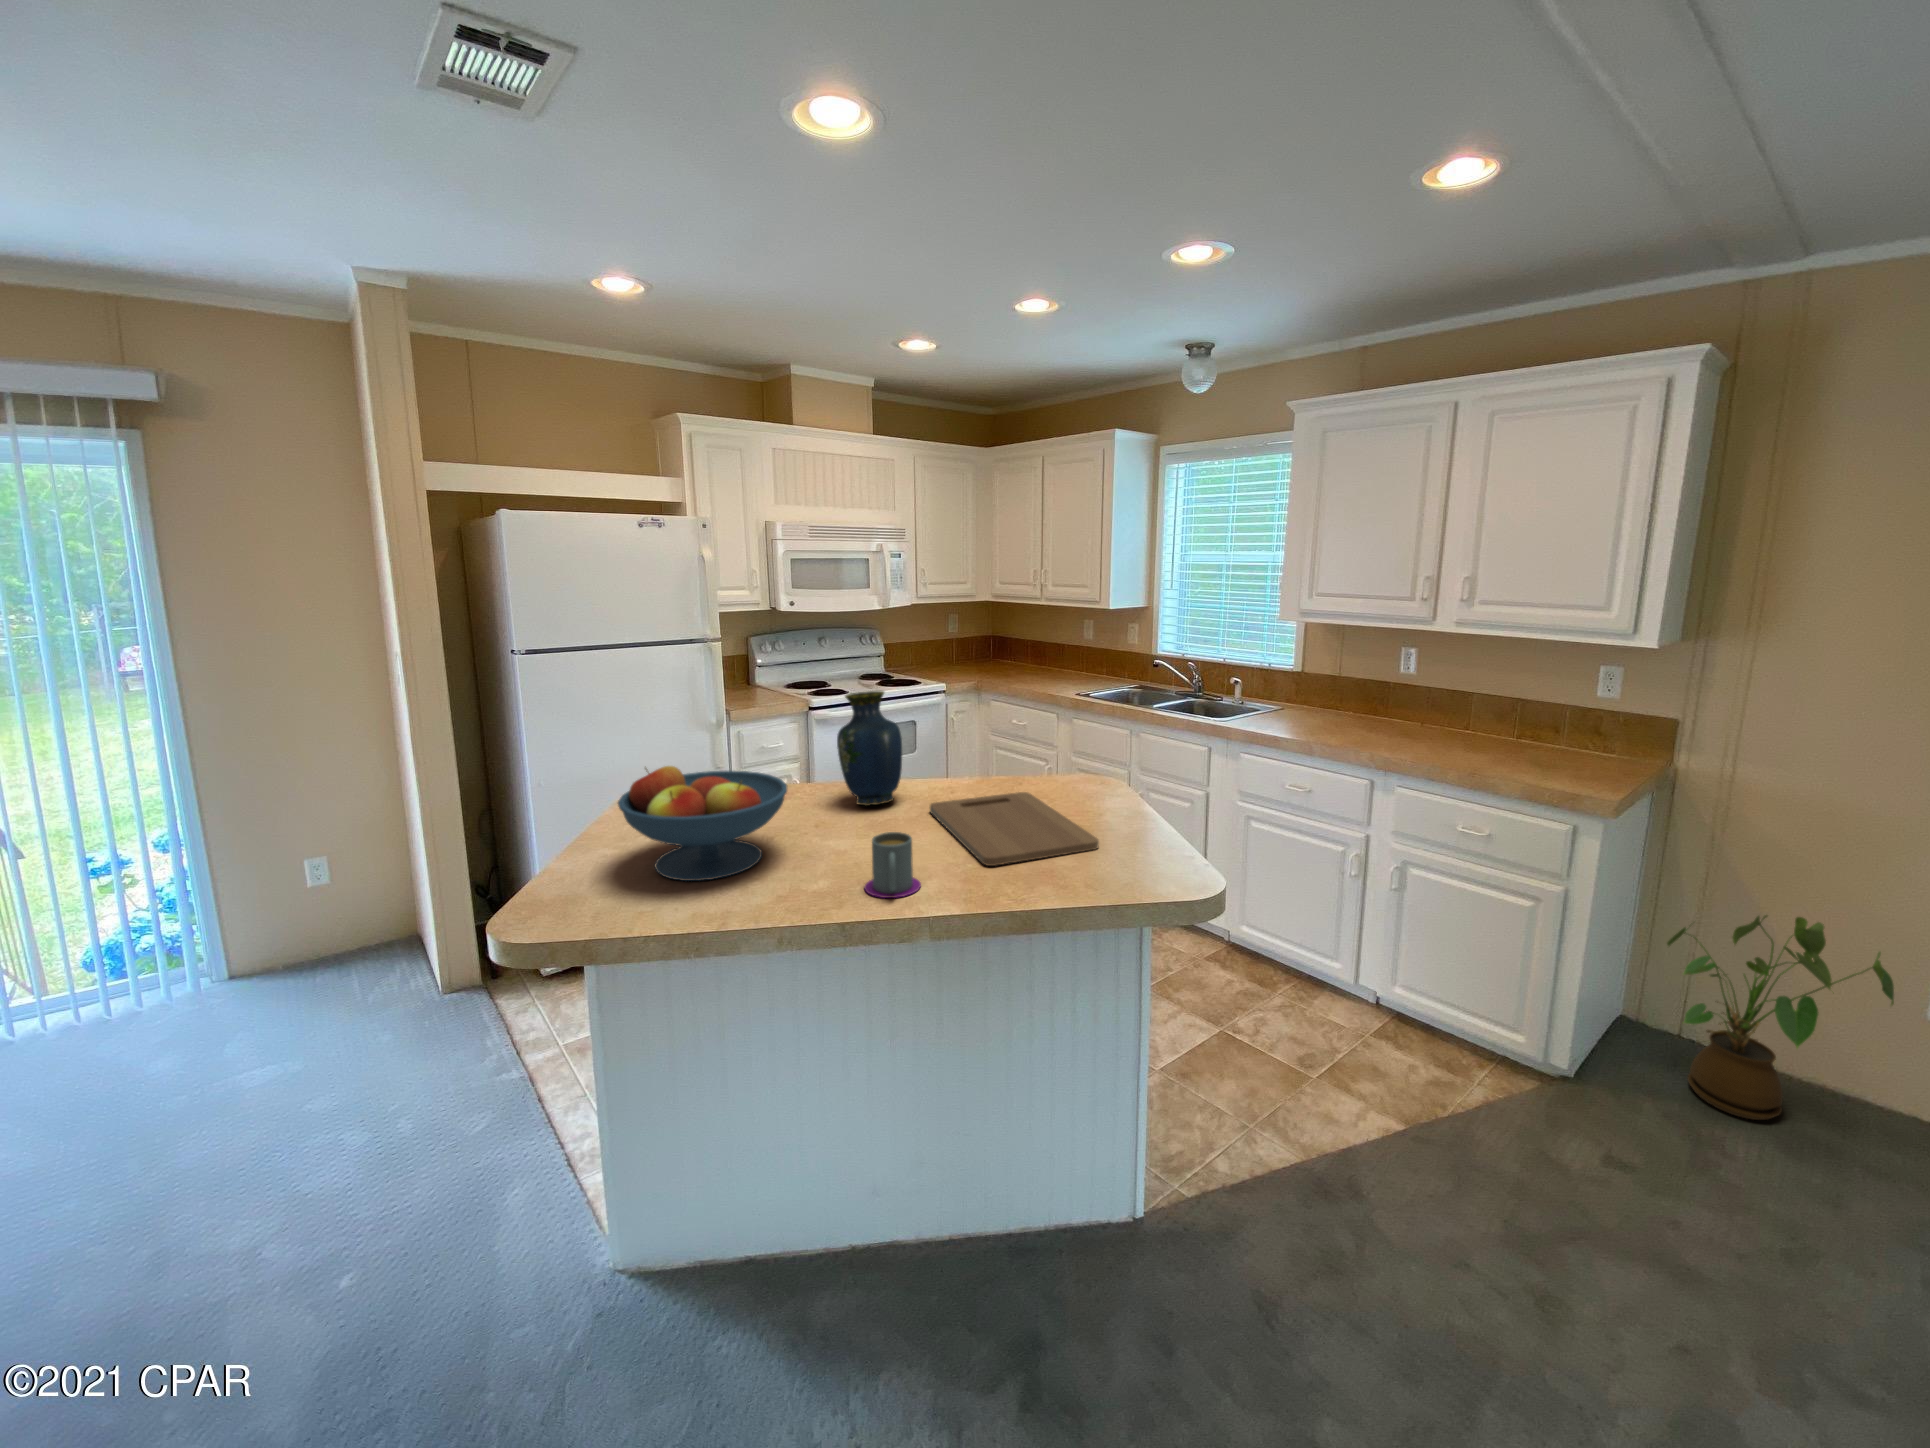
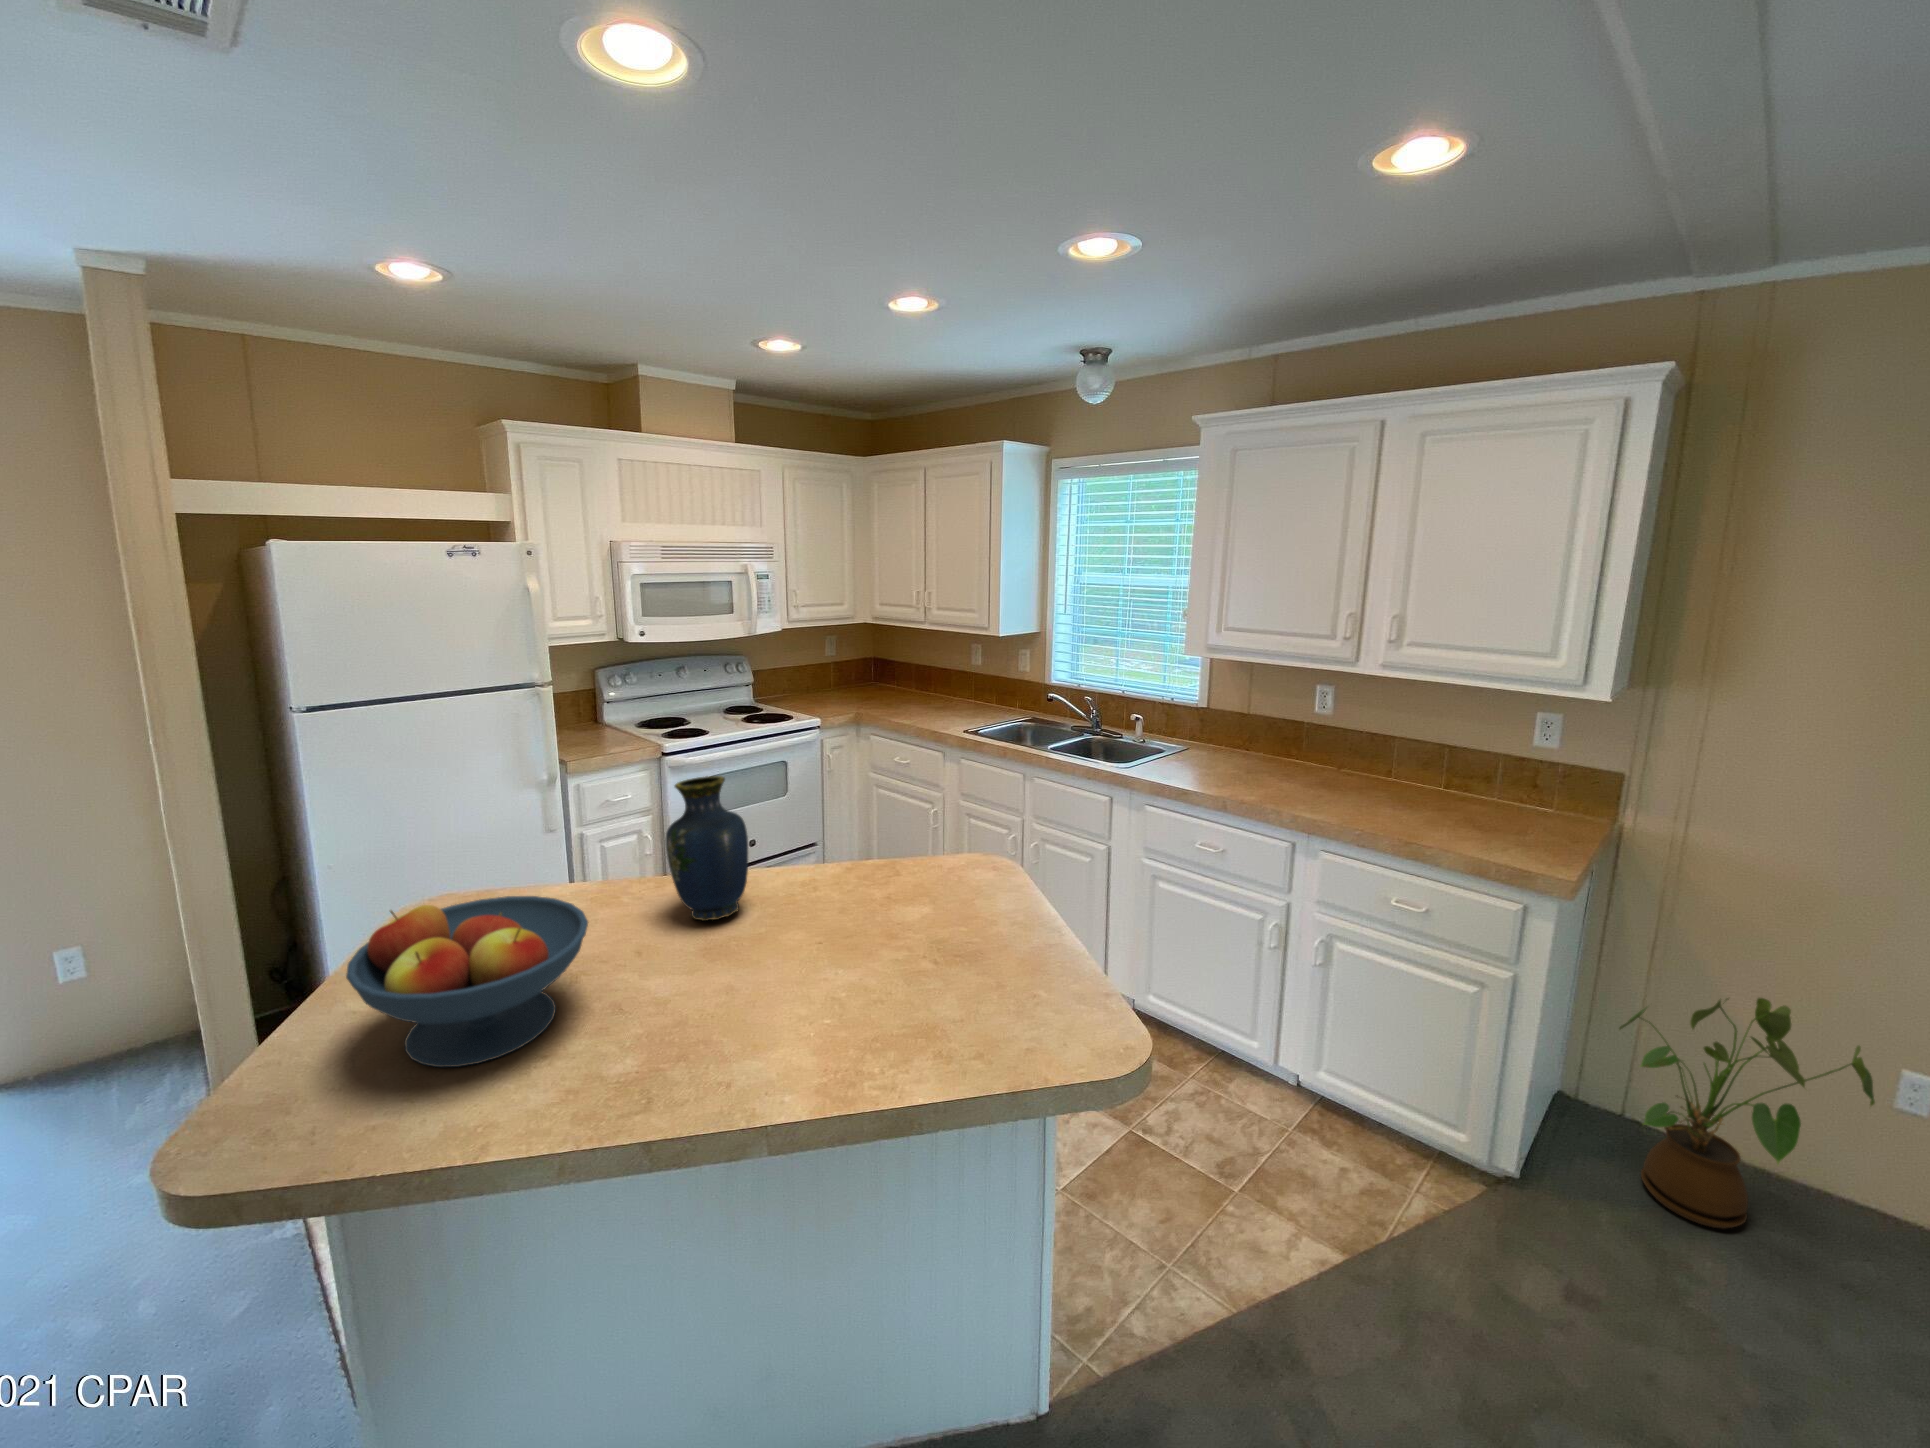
cutting board: present [930,792,1099,866] -> none [781,894,988,1026]
mug: present [864,832,921,898] -> none [681,995,758,1093]

